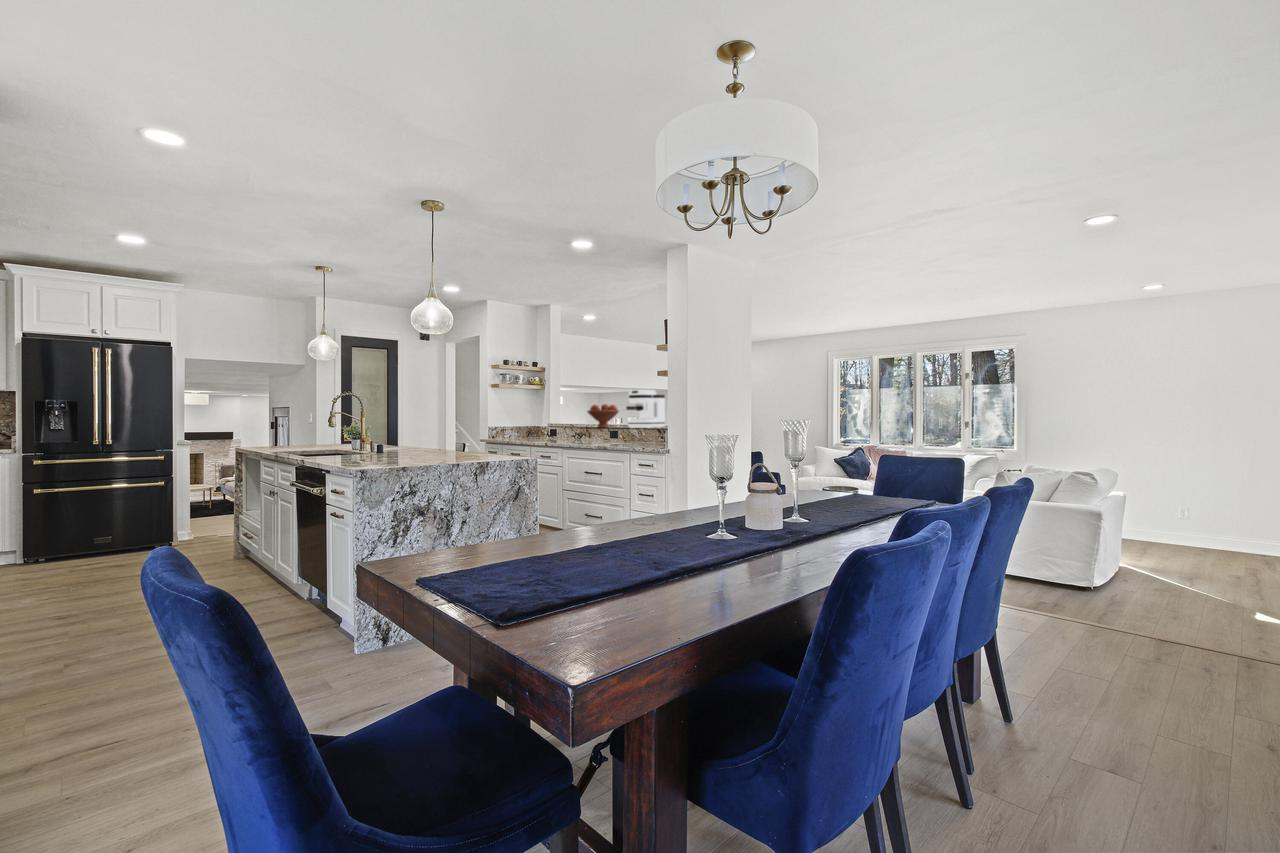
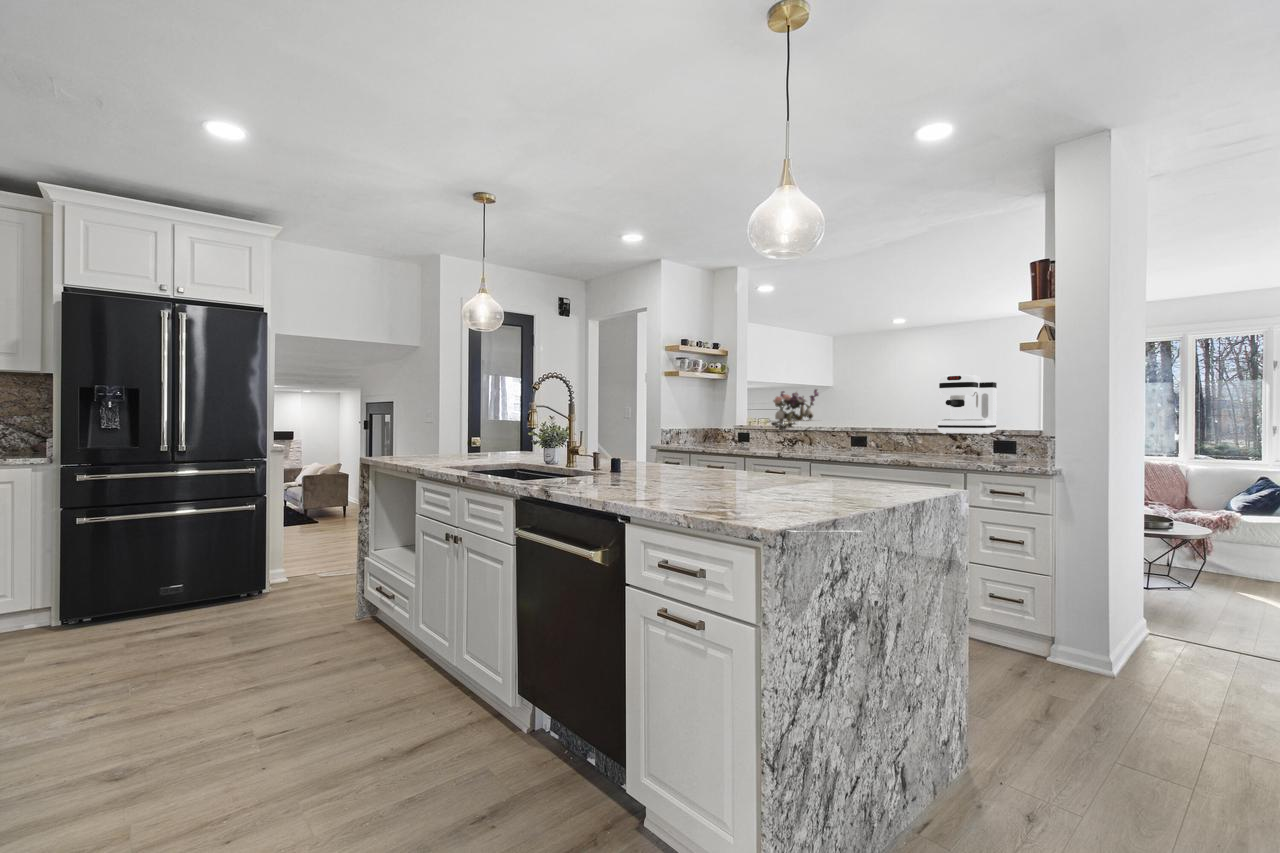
flower arrangement: none [545,397,583,427] -> present [769,389,818,430]
fruit bowl: present [588,404,619,428] -> none [850,398,902,433]

